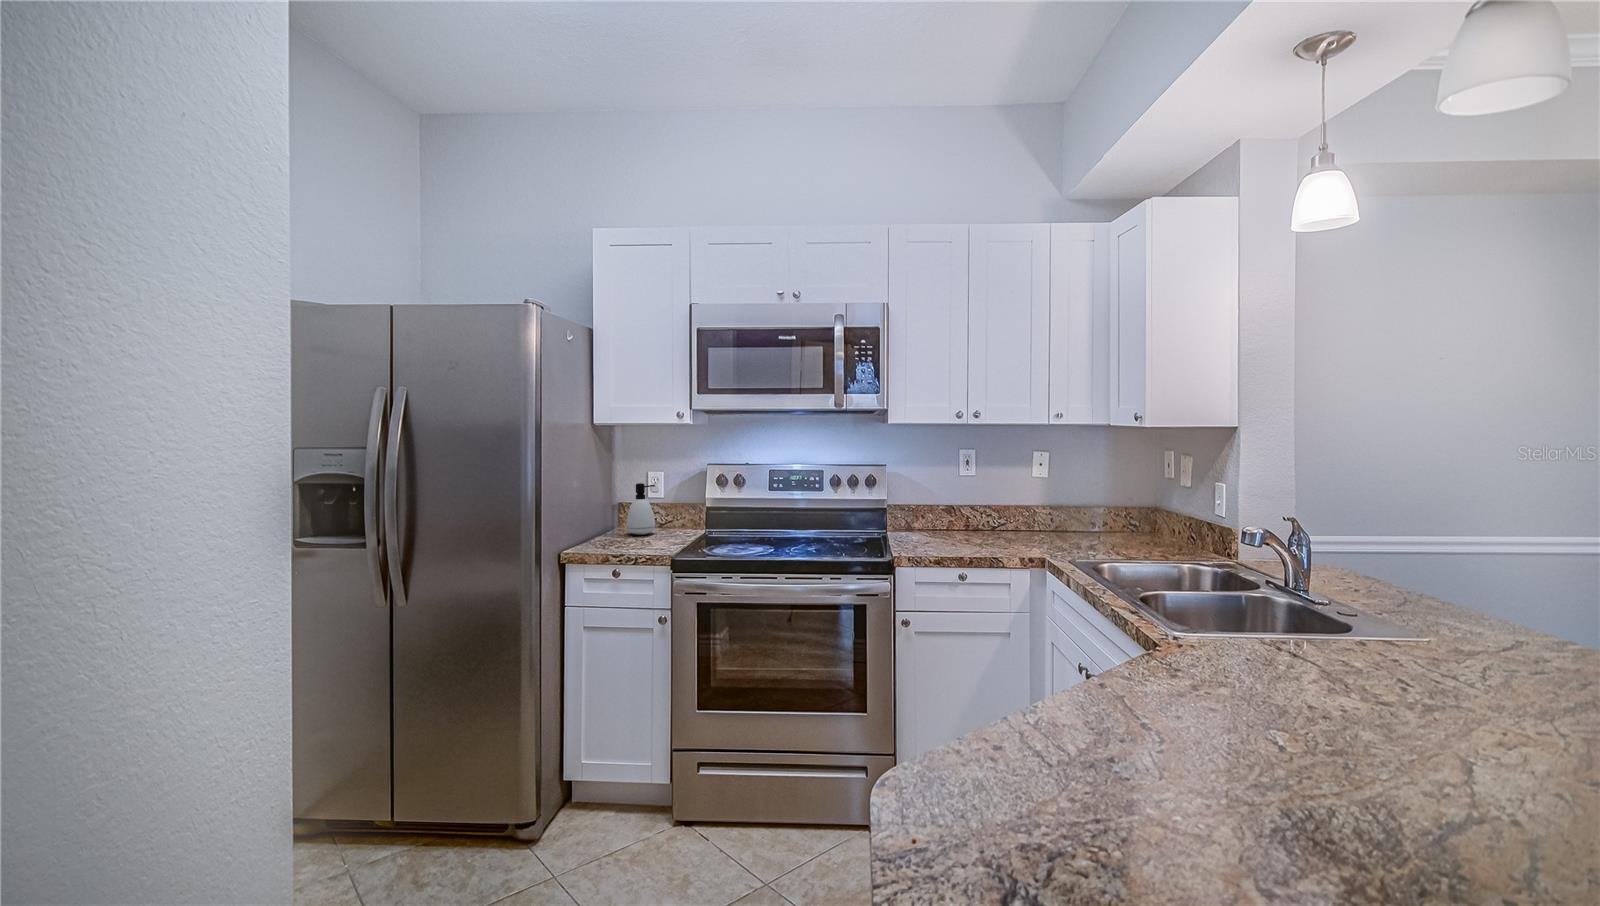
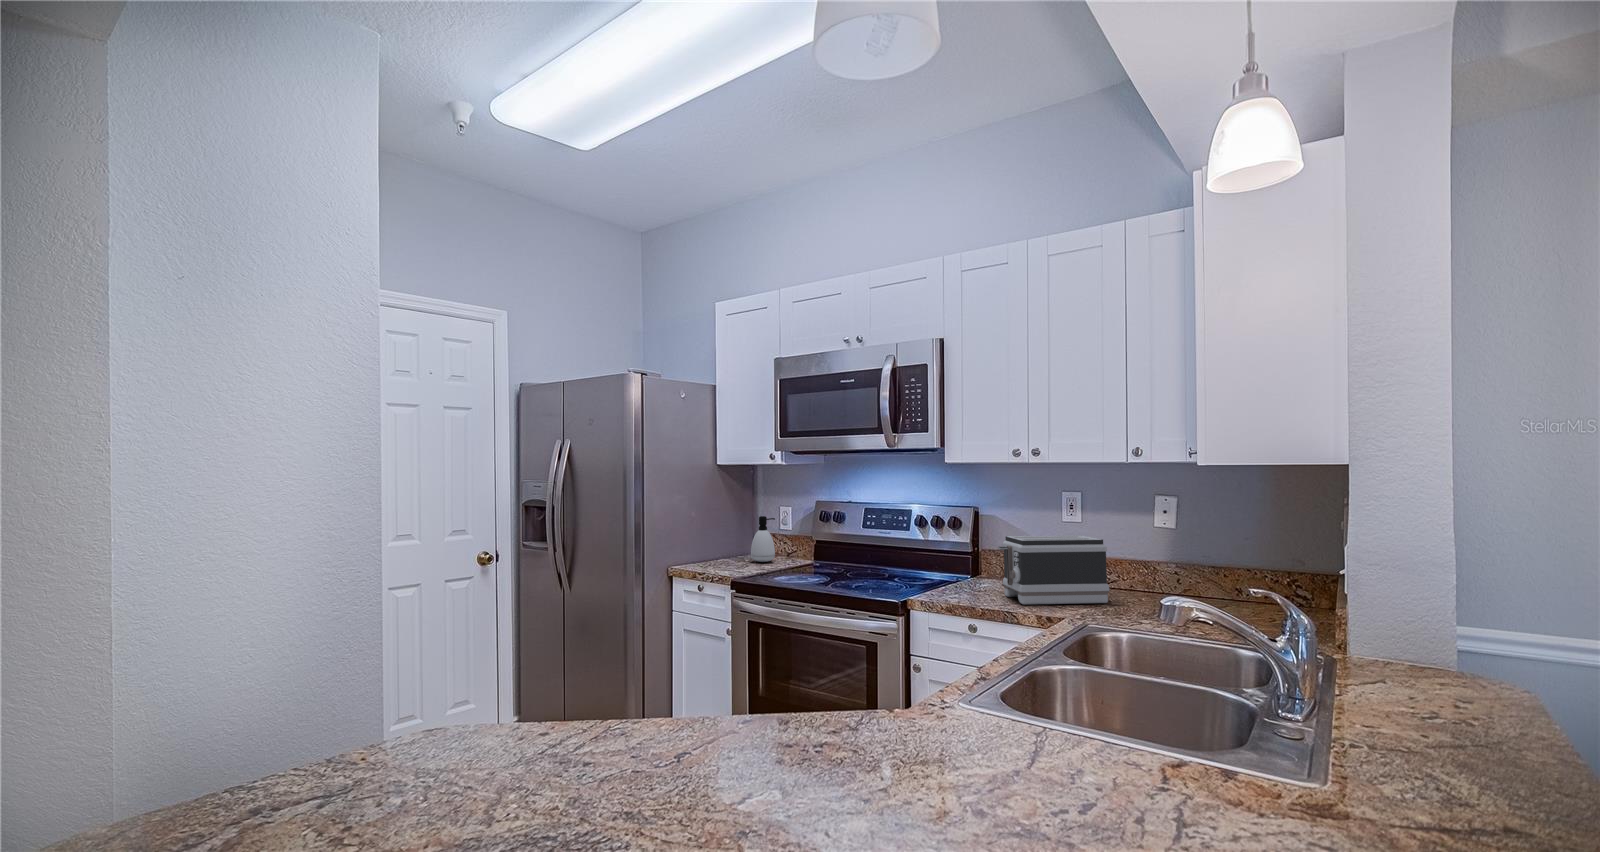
toaster: none [948,487,1031,549] -> present [998,536,1109,604]

